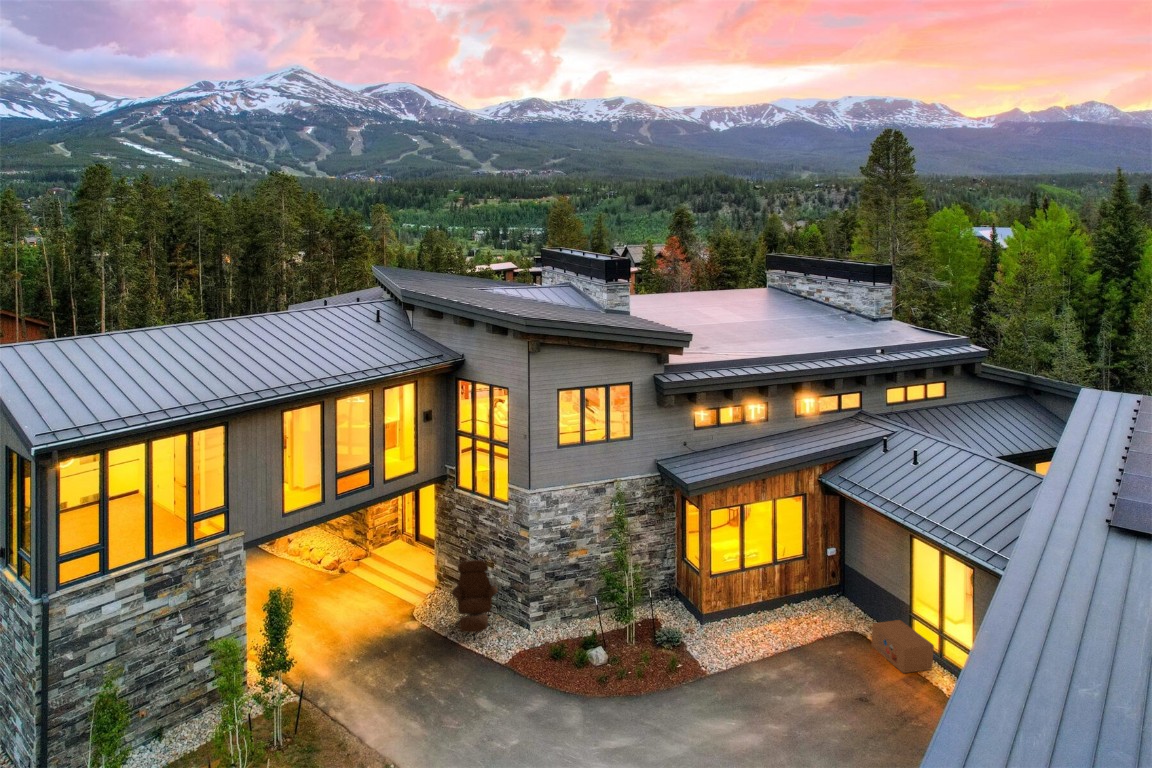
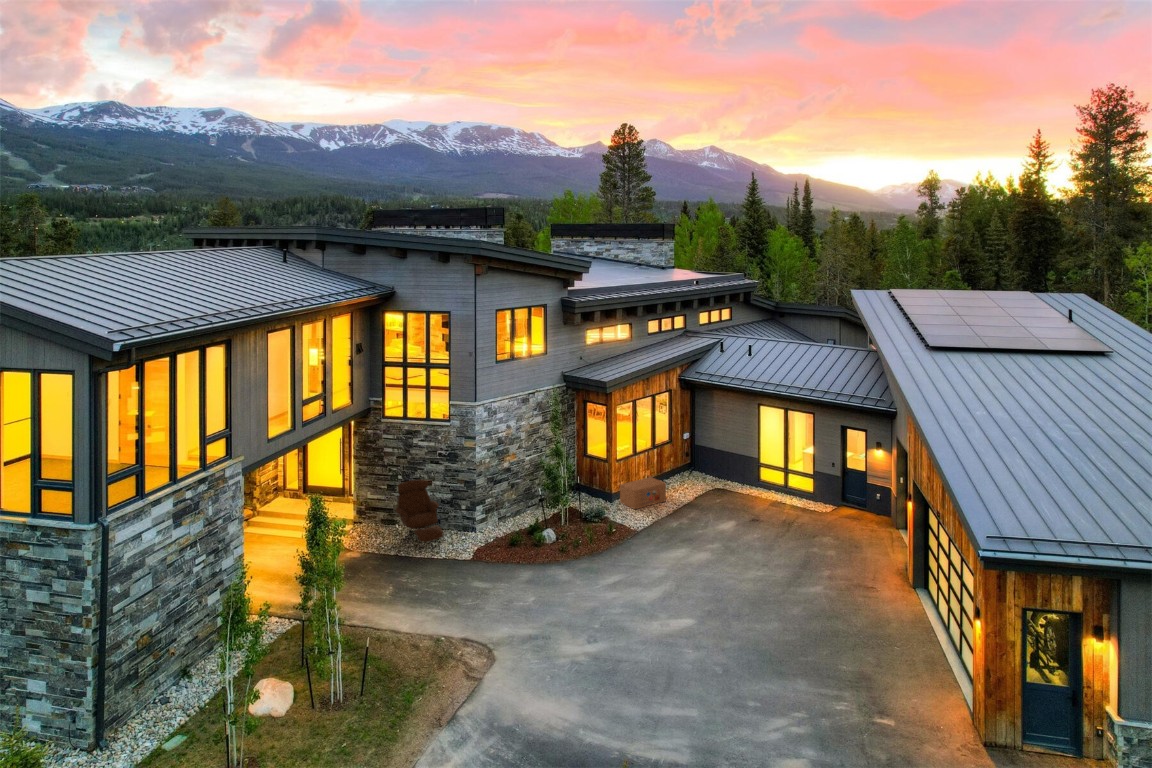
cardboard box: present [872,620,934,673] -> present [620,477,666,509]

